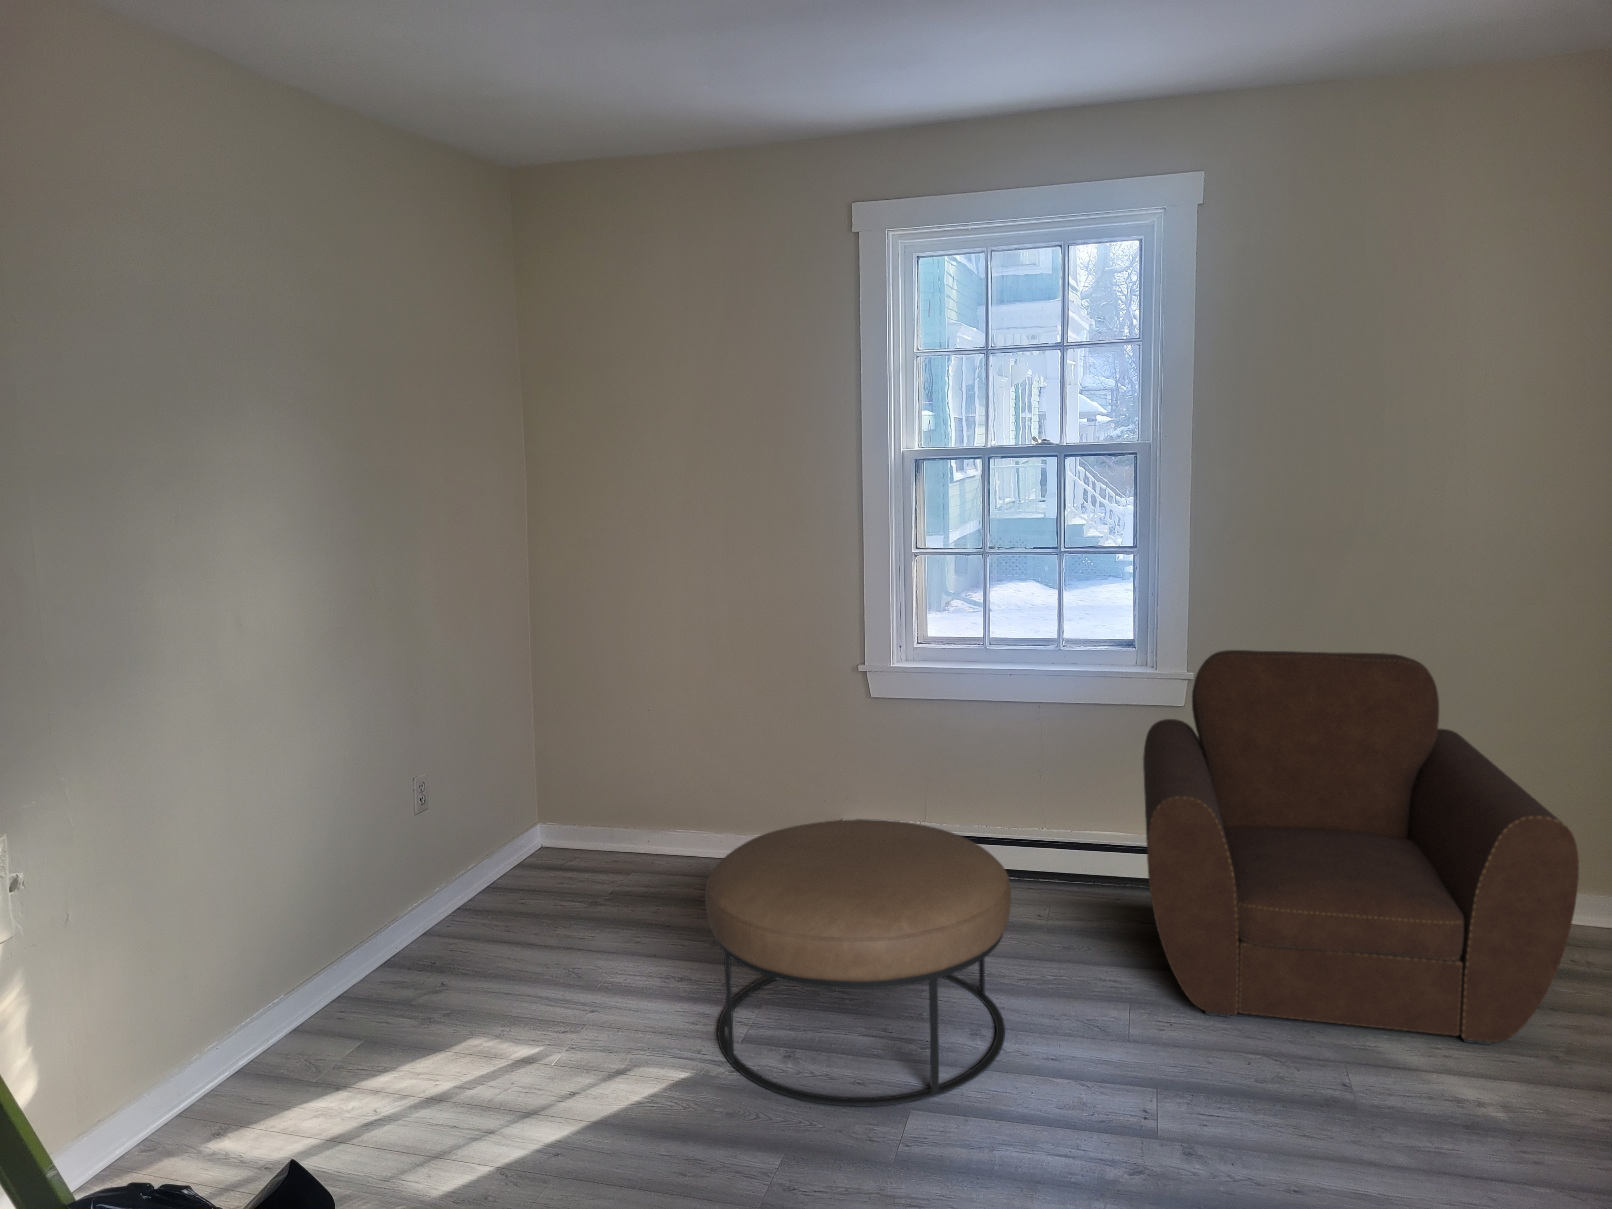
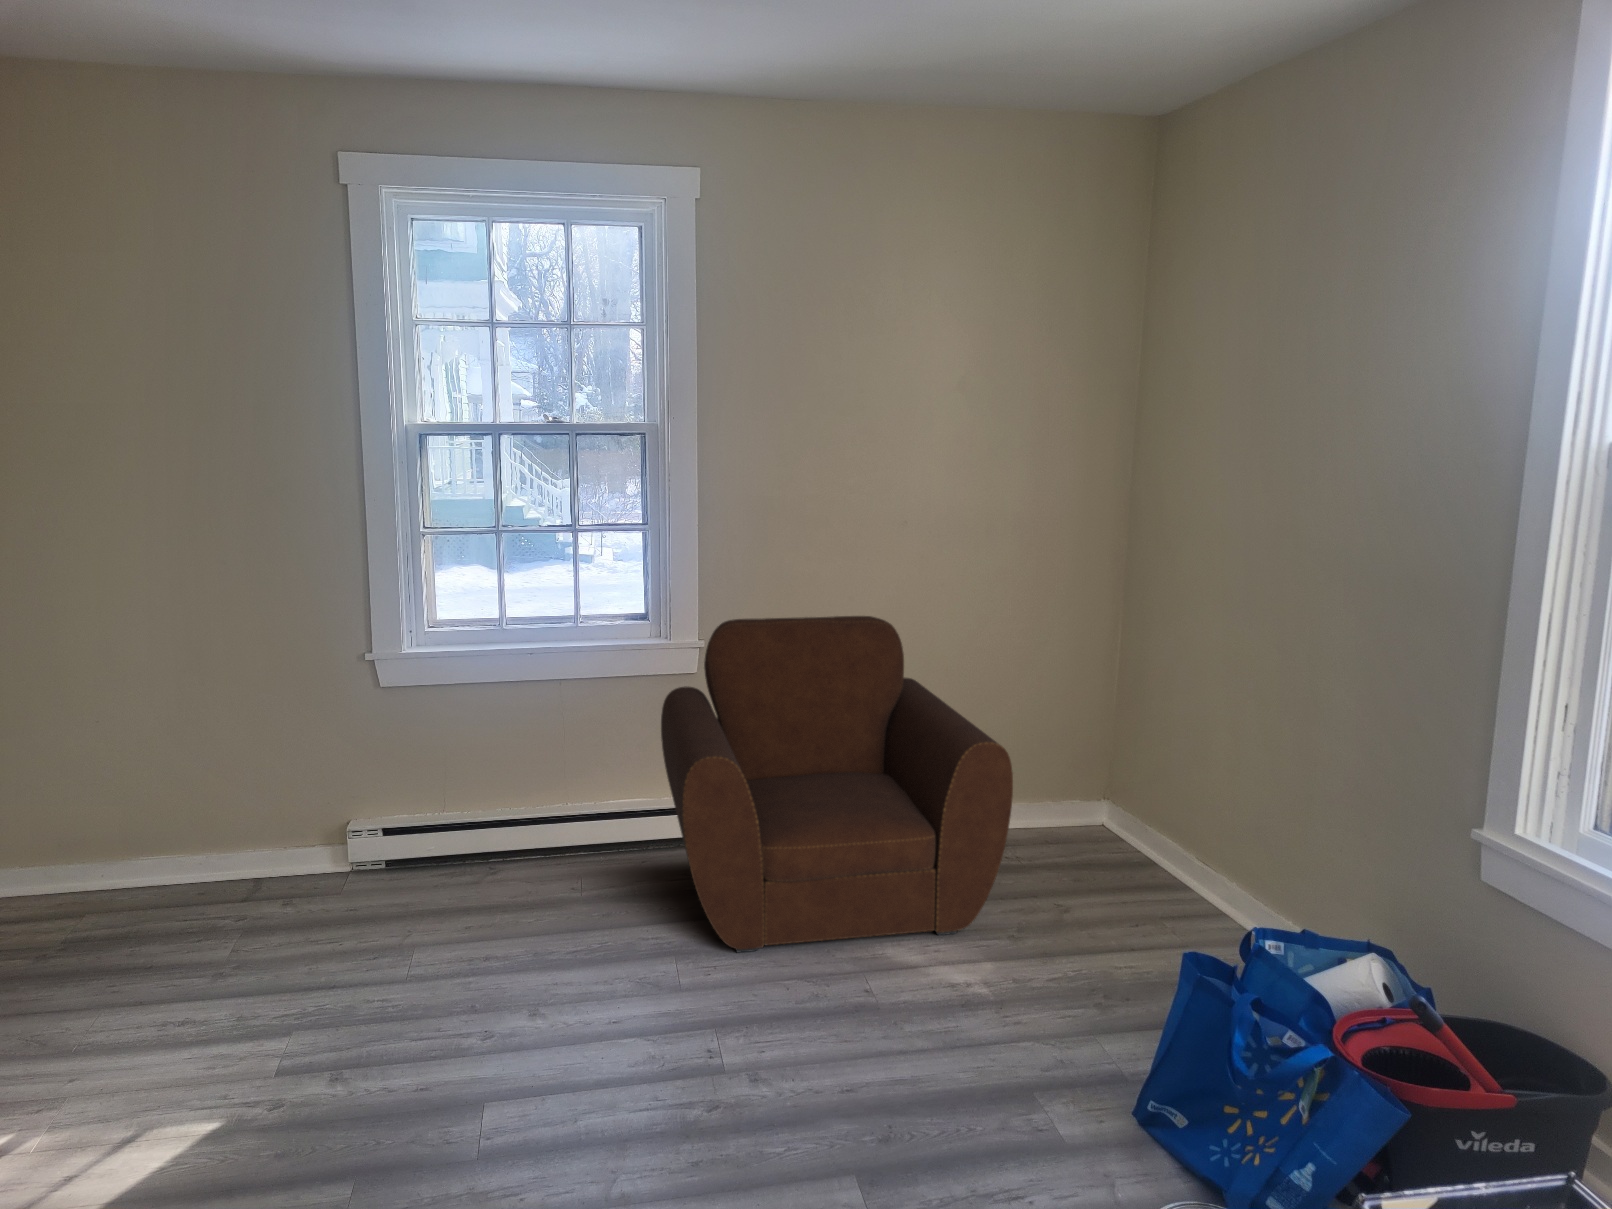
ottoman: present [705,819,1011,1107] -> none [221,814,561,1117]

